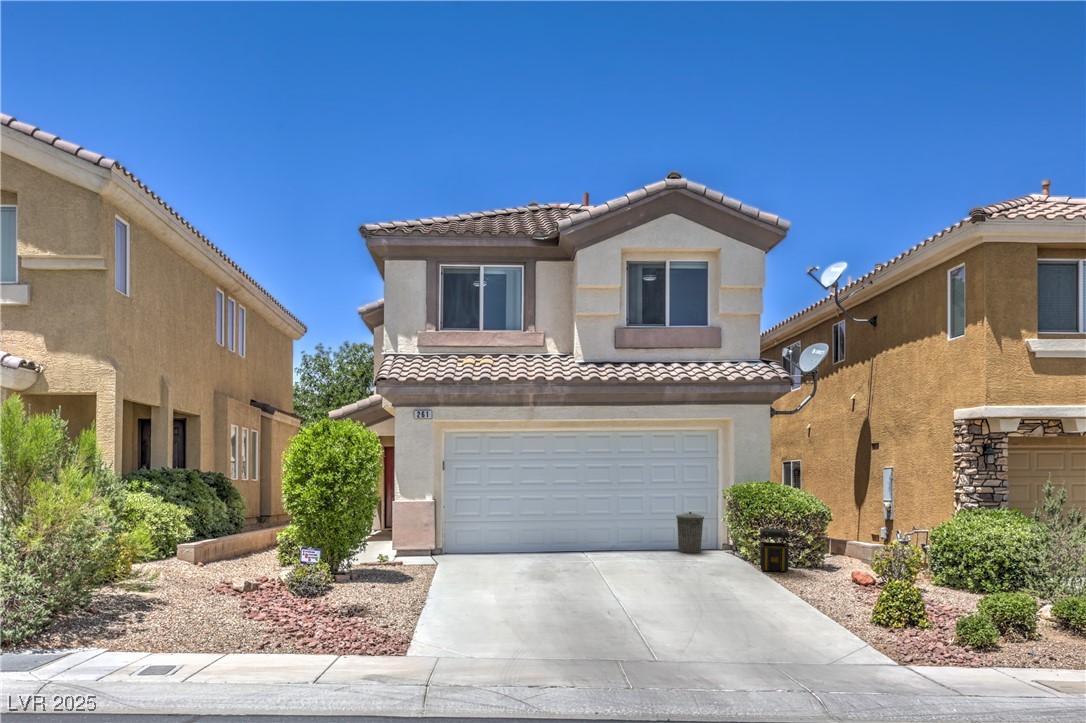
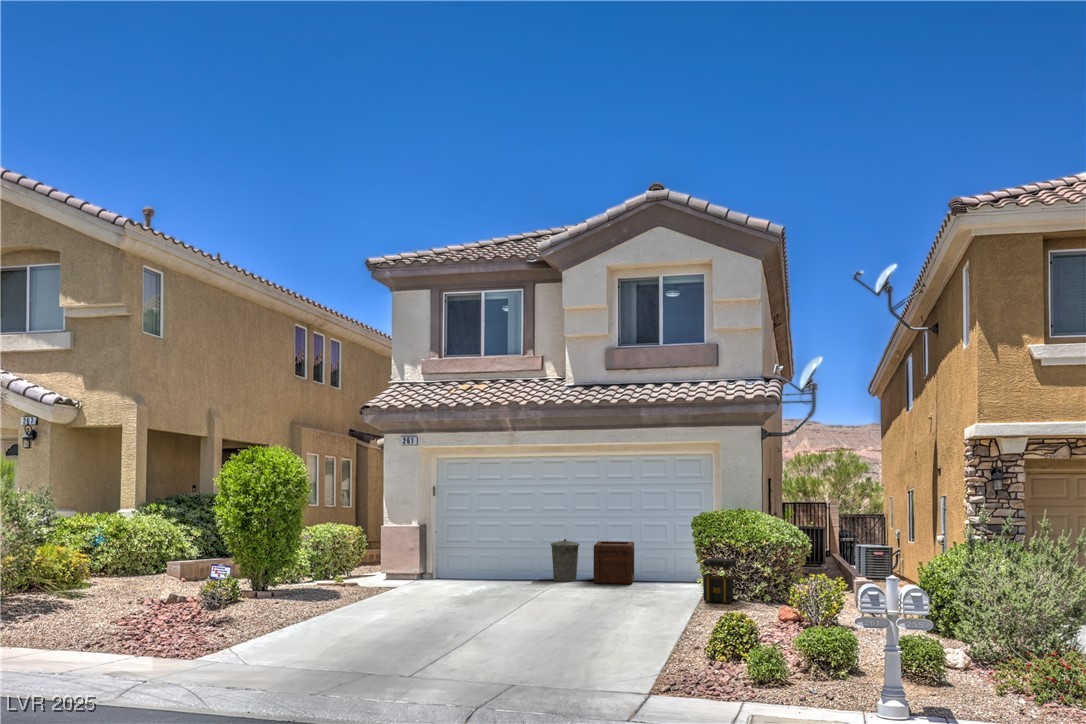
trash can: present [676,512,704,553] -> present [551,539,579,582]
wooden crate: none [618,514,663,555] -> present [594,541,634,584]

